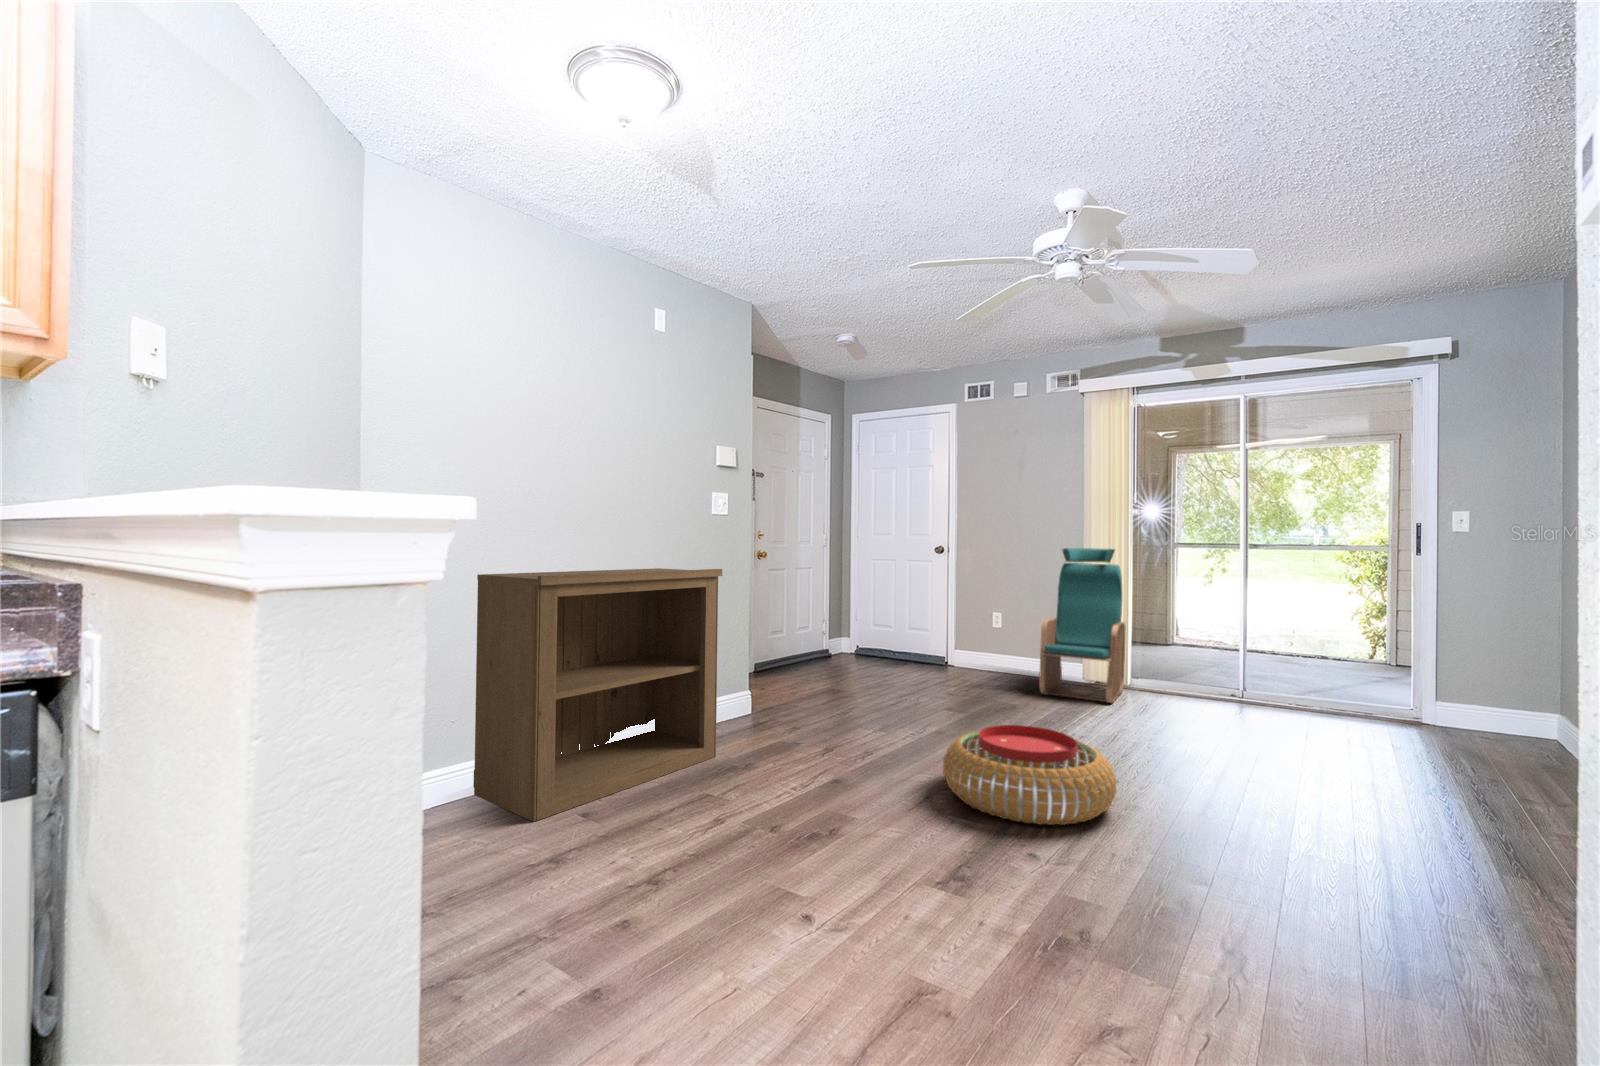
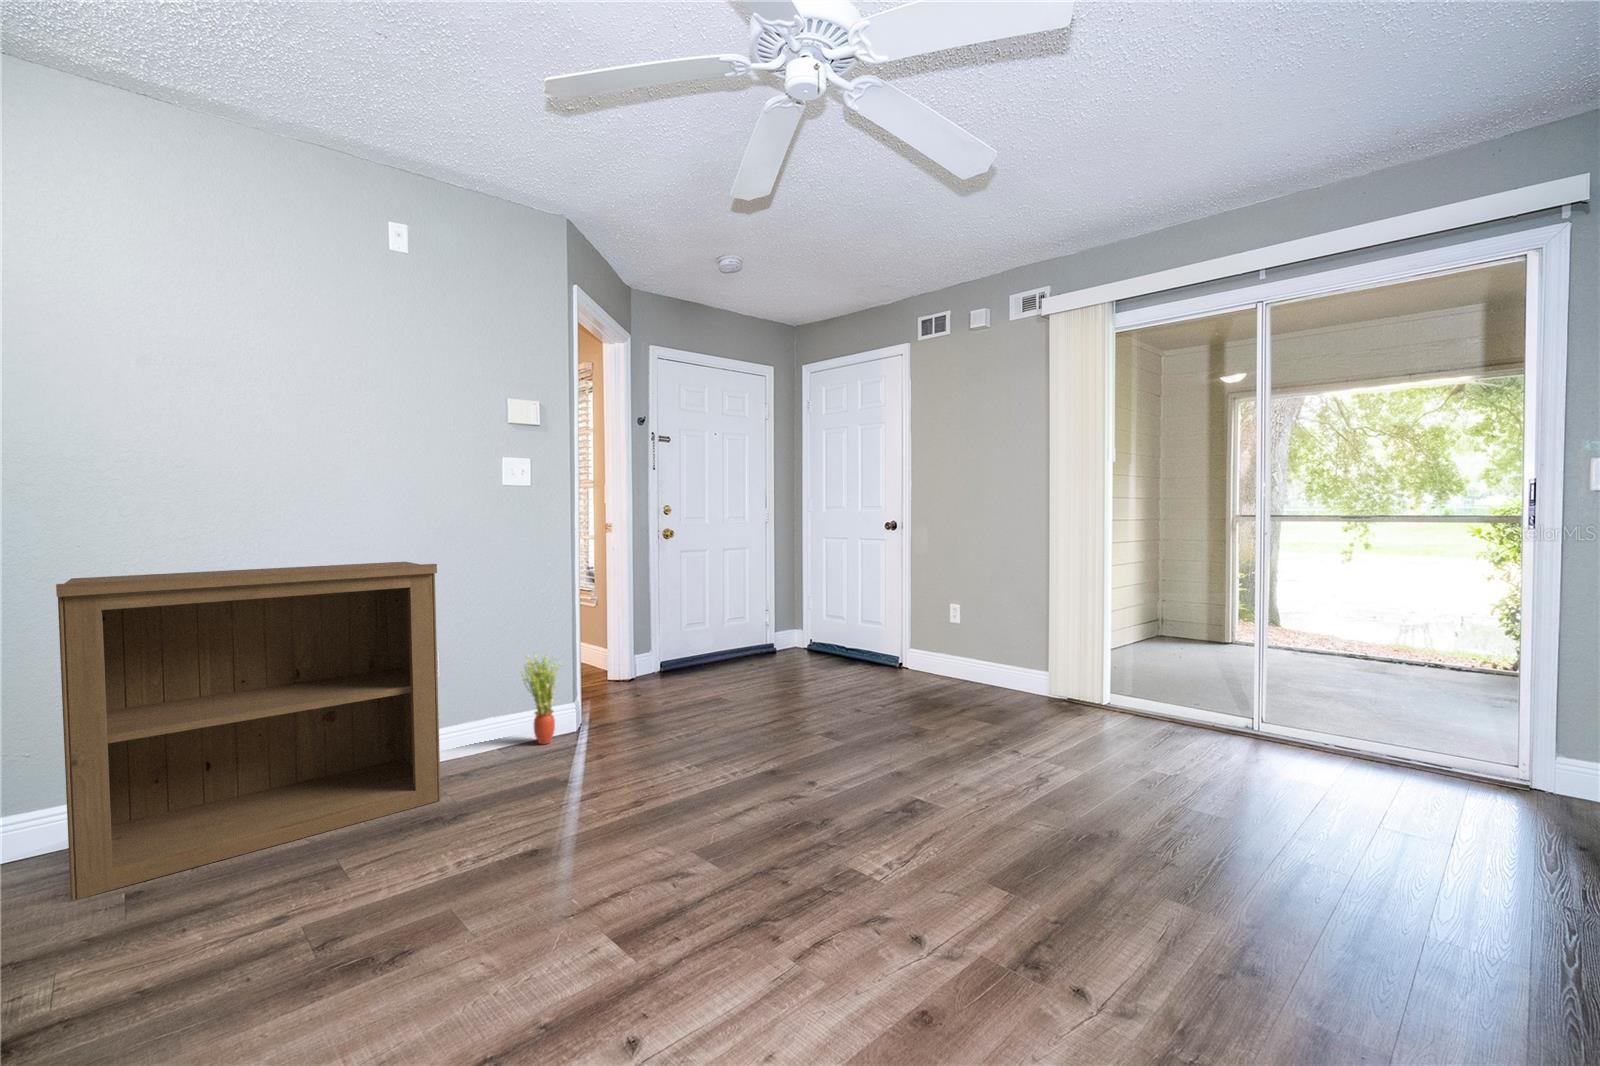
armchair: present [1039,548,1126,703] -> none [968,523,1095,732]
potted plant: none [725,645,753,721] -> present [522,653,561,744]
pouf: present [943,725,1117,825] -> none [627,789,874,971]

